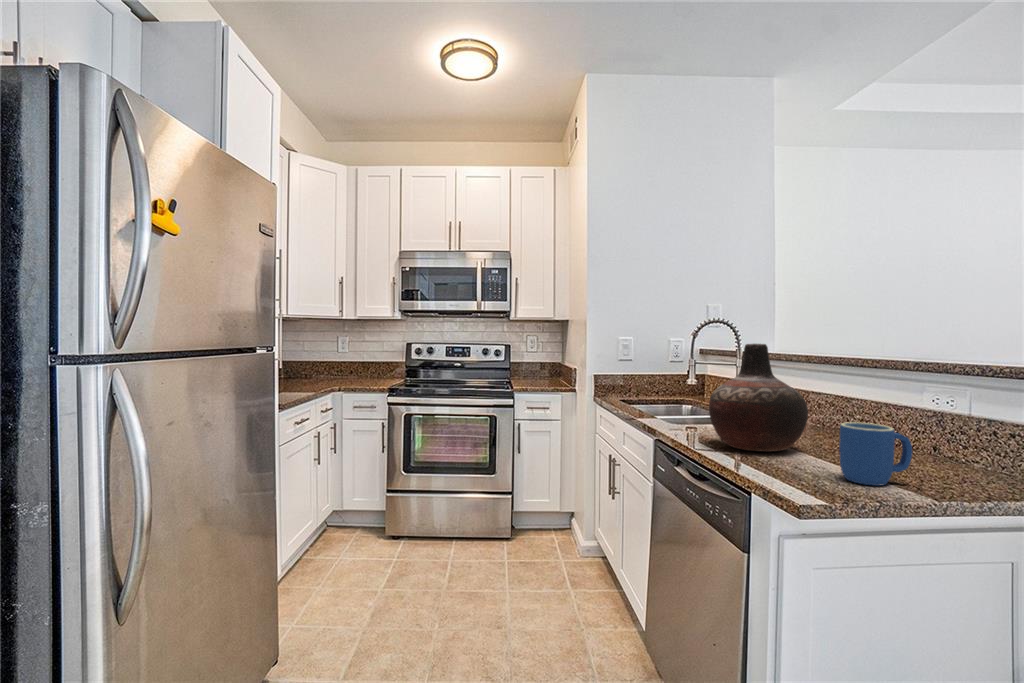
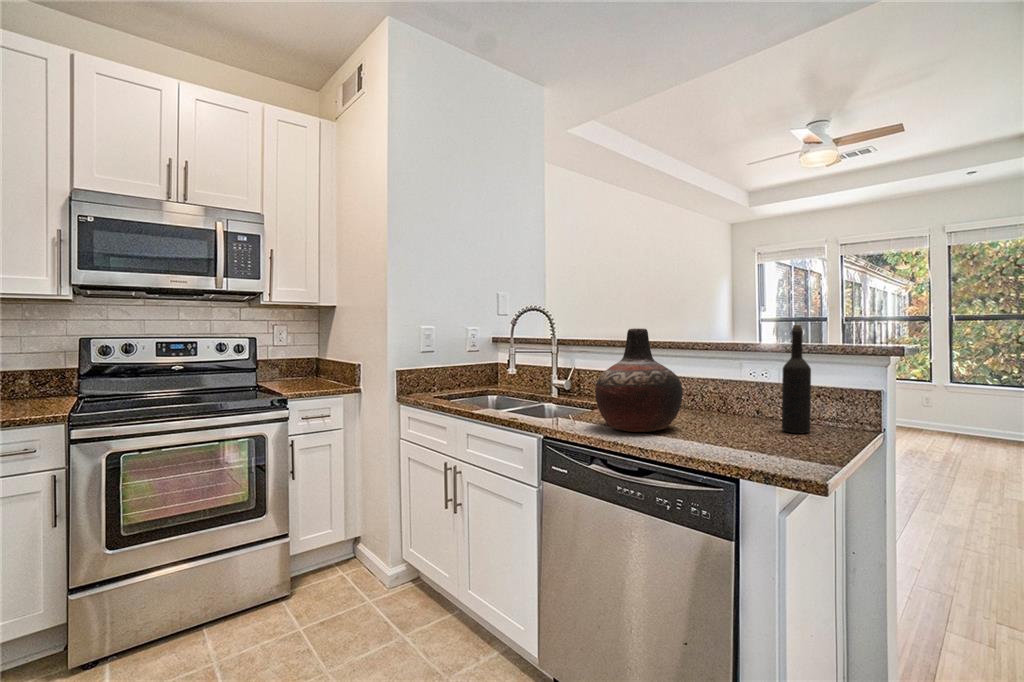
wine bottle: none [934,343,978,479] -> present [782,325,811,433]
mug: present [839,422,912,486] -> none [738,395,788,447]

